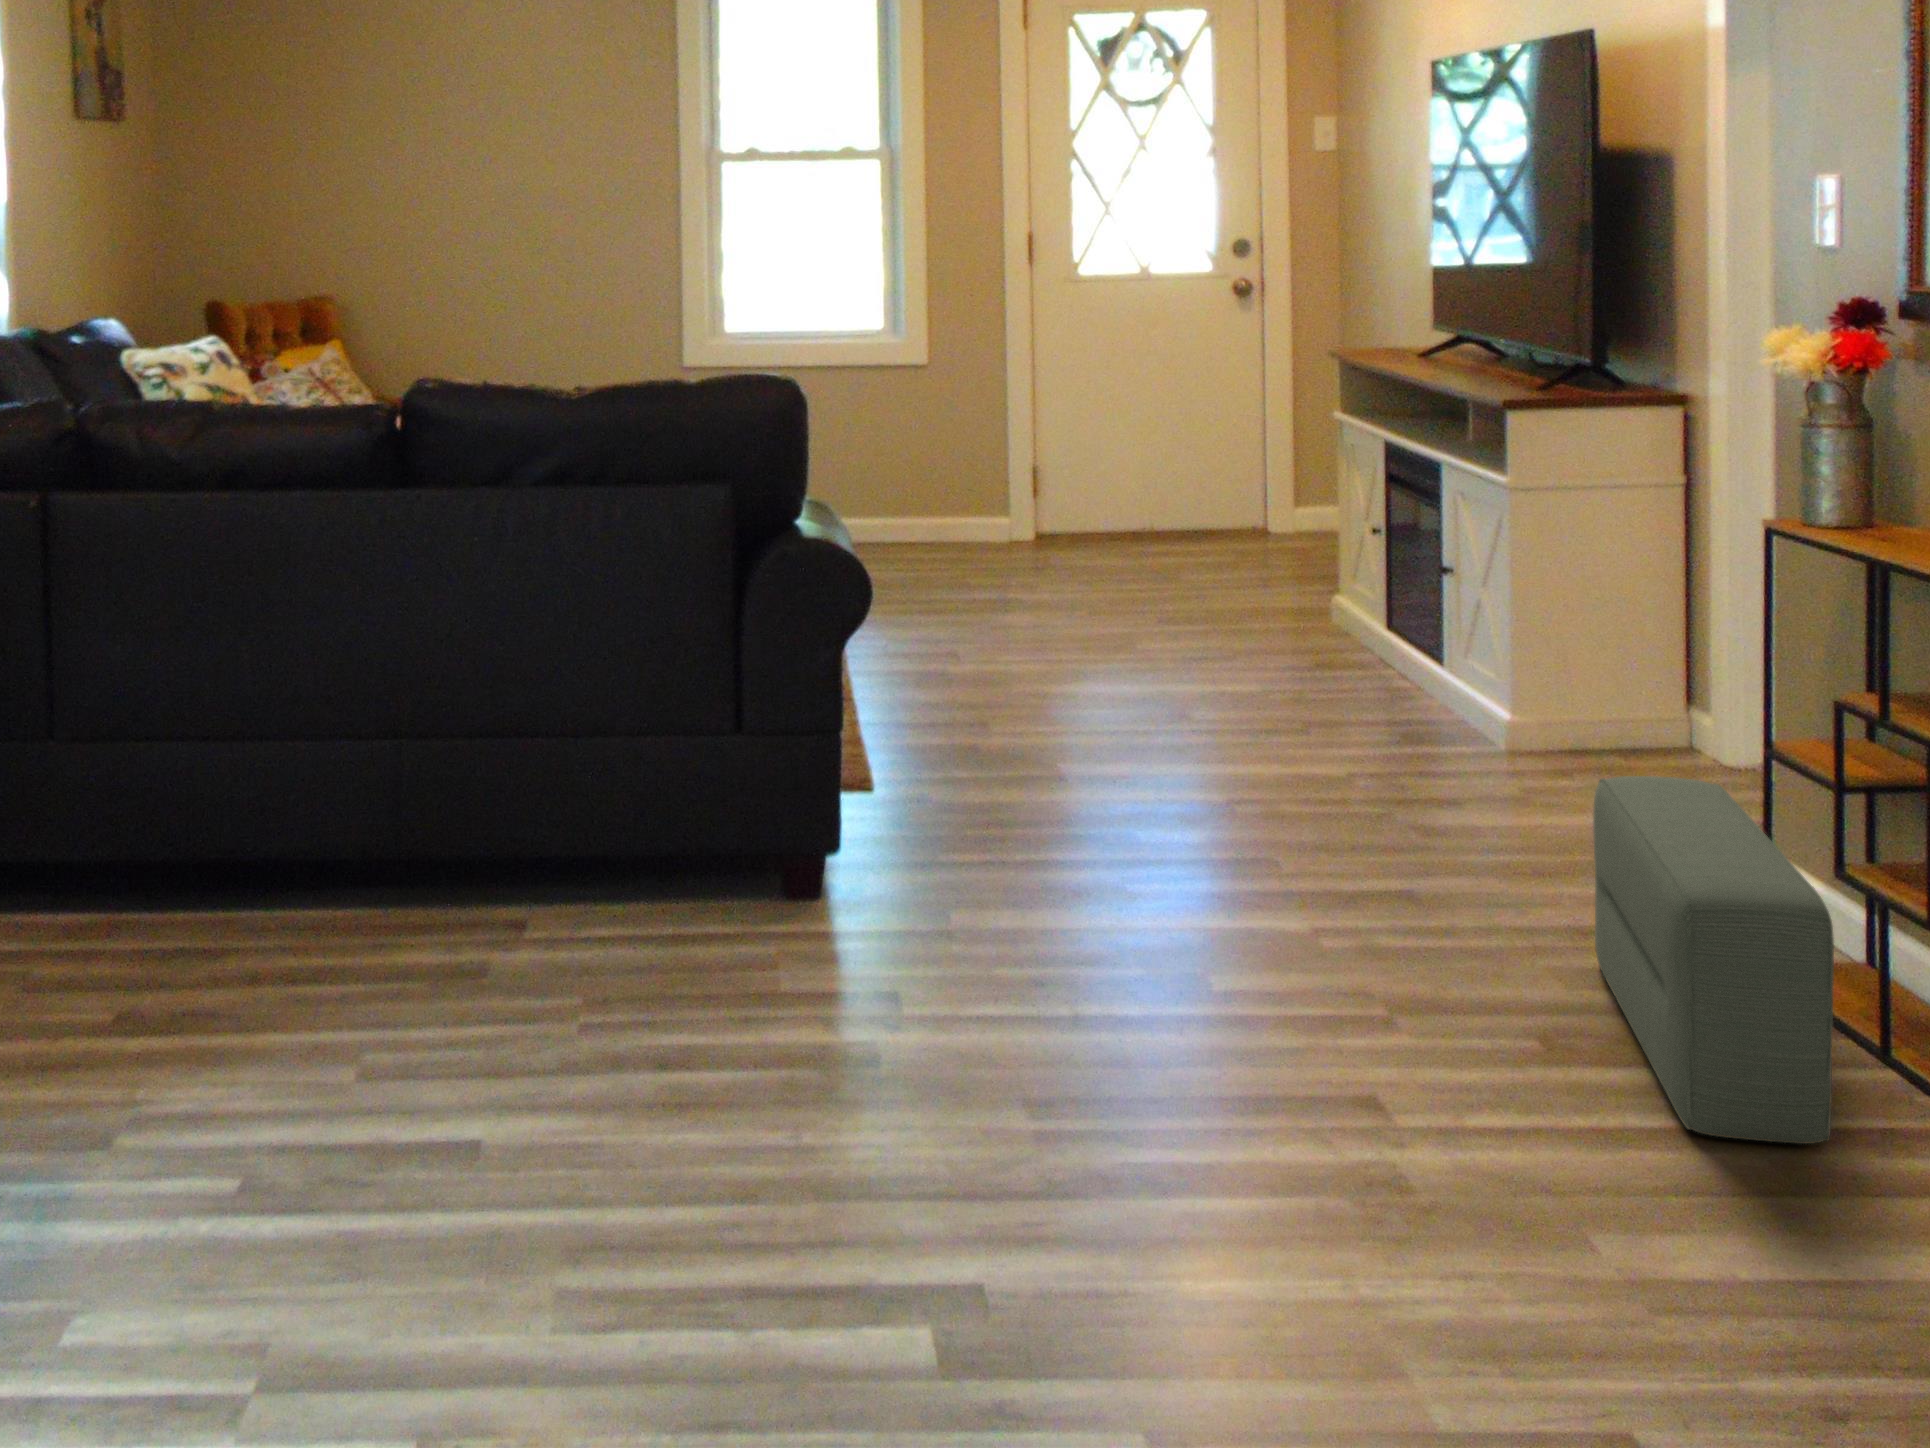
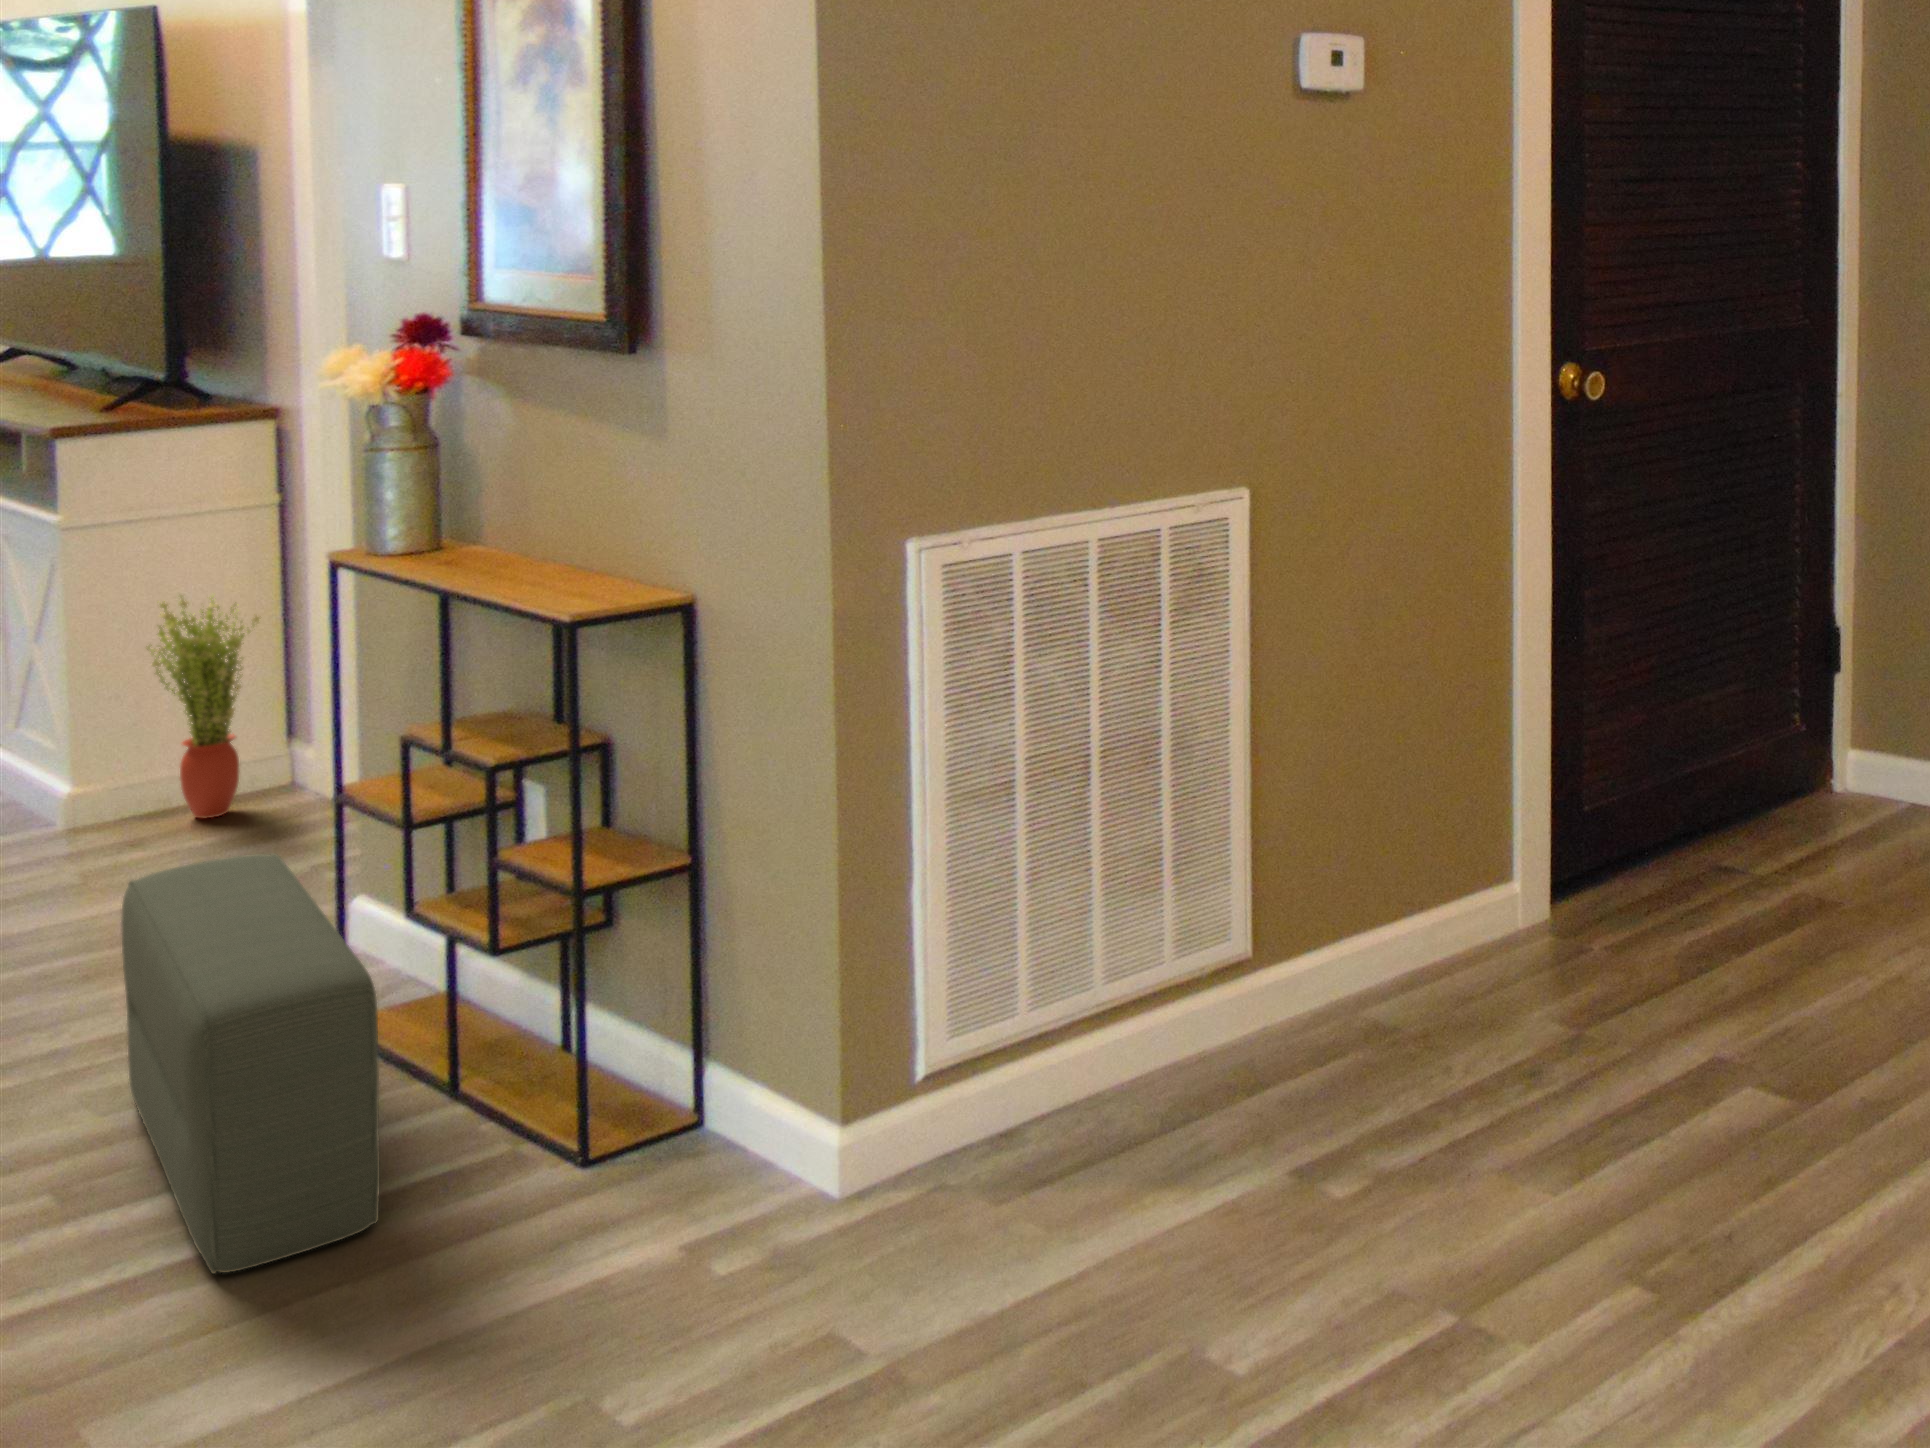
potted plant: none [1575,554,1668,758] -> present [148,596,259,818]

